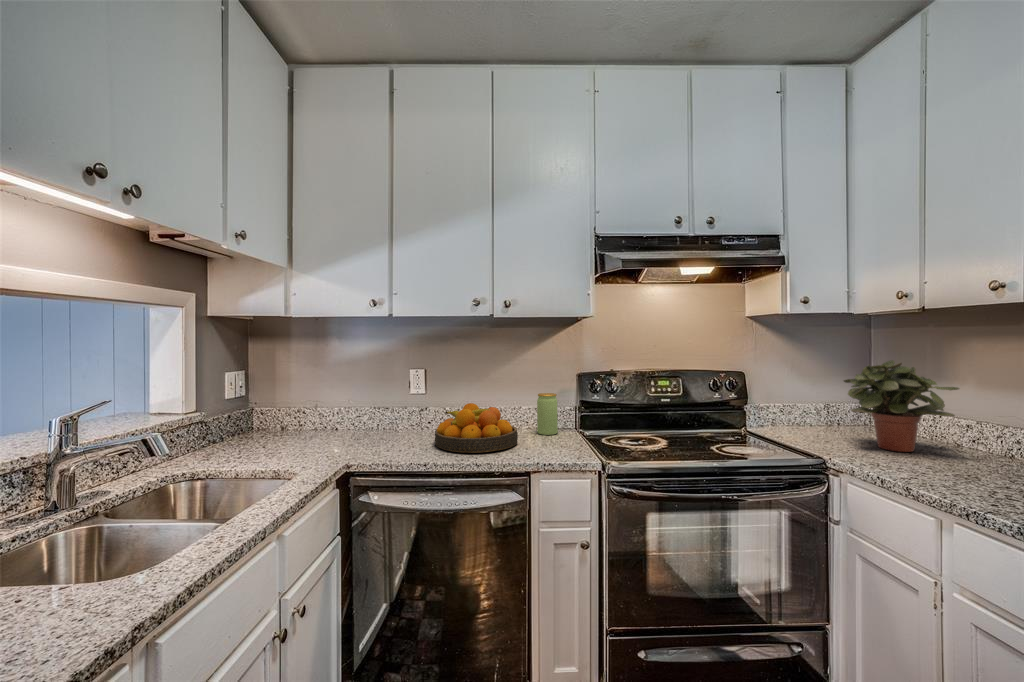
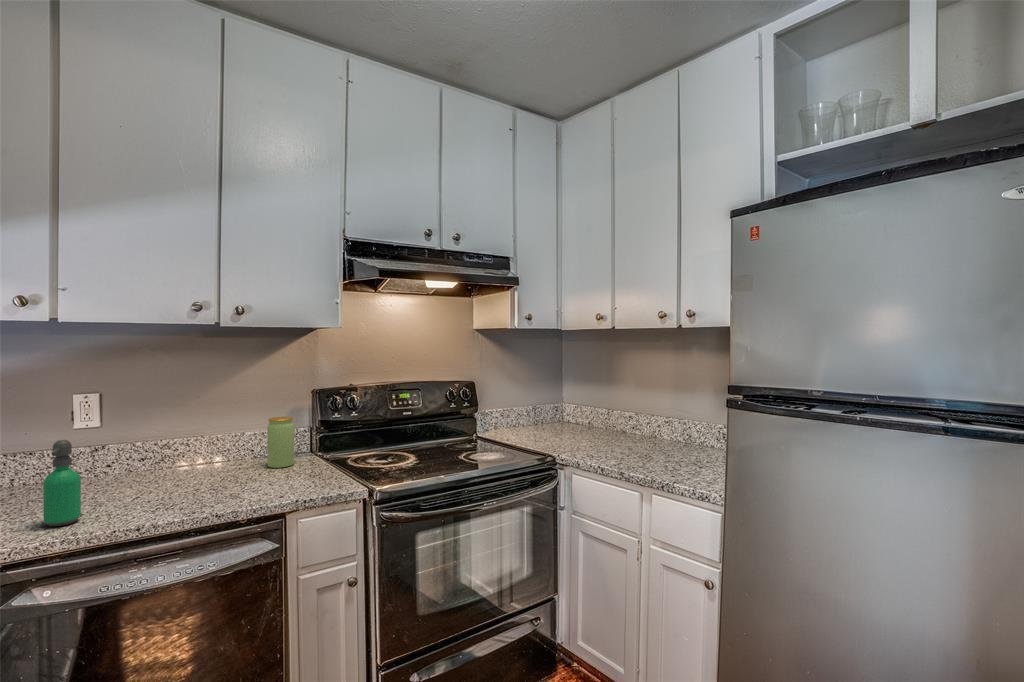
potted plant: present [844,360,959,452] -> none [550,369,619,440]
soap dispenser: none [385,395,405,452] -> present [43,440,81,526]
fruit bowl: present [435,403,518,453] -> none [125,440,253,507]

